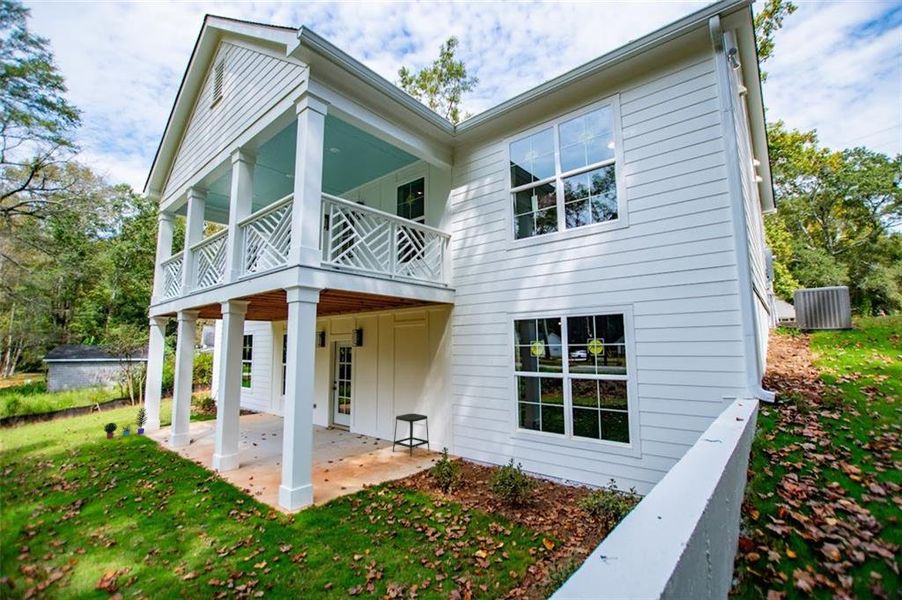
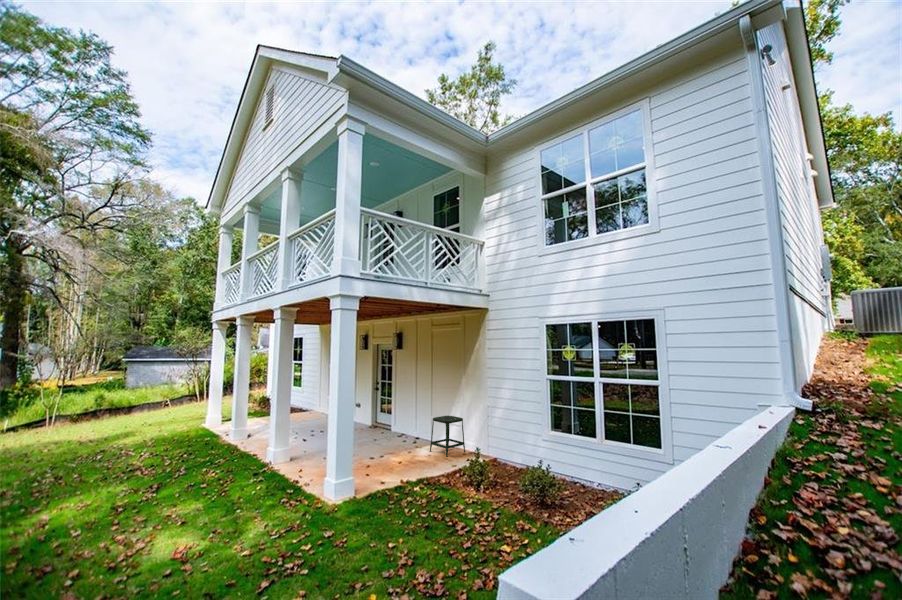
potted plant: present [104,408,147,439] -> none [175,404,212,431]

